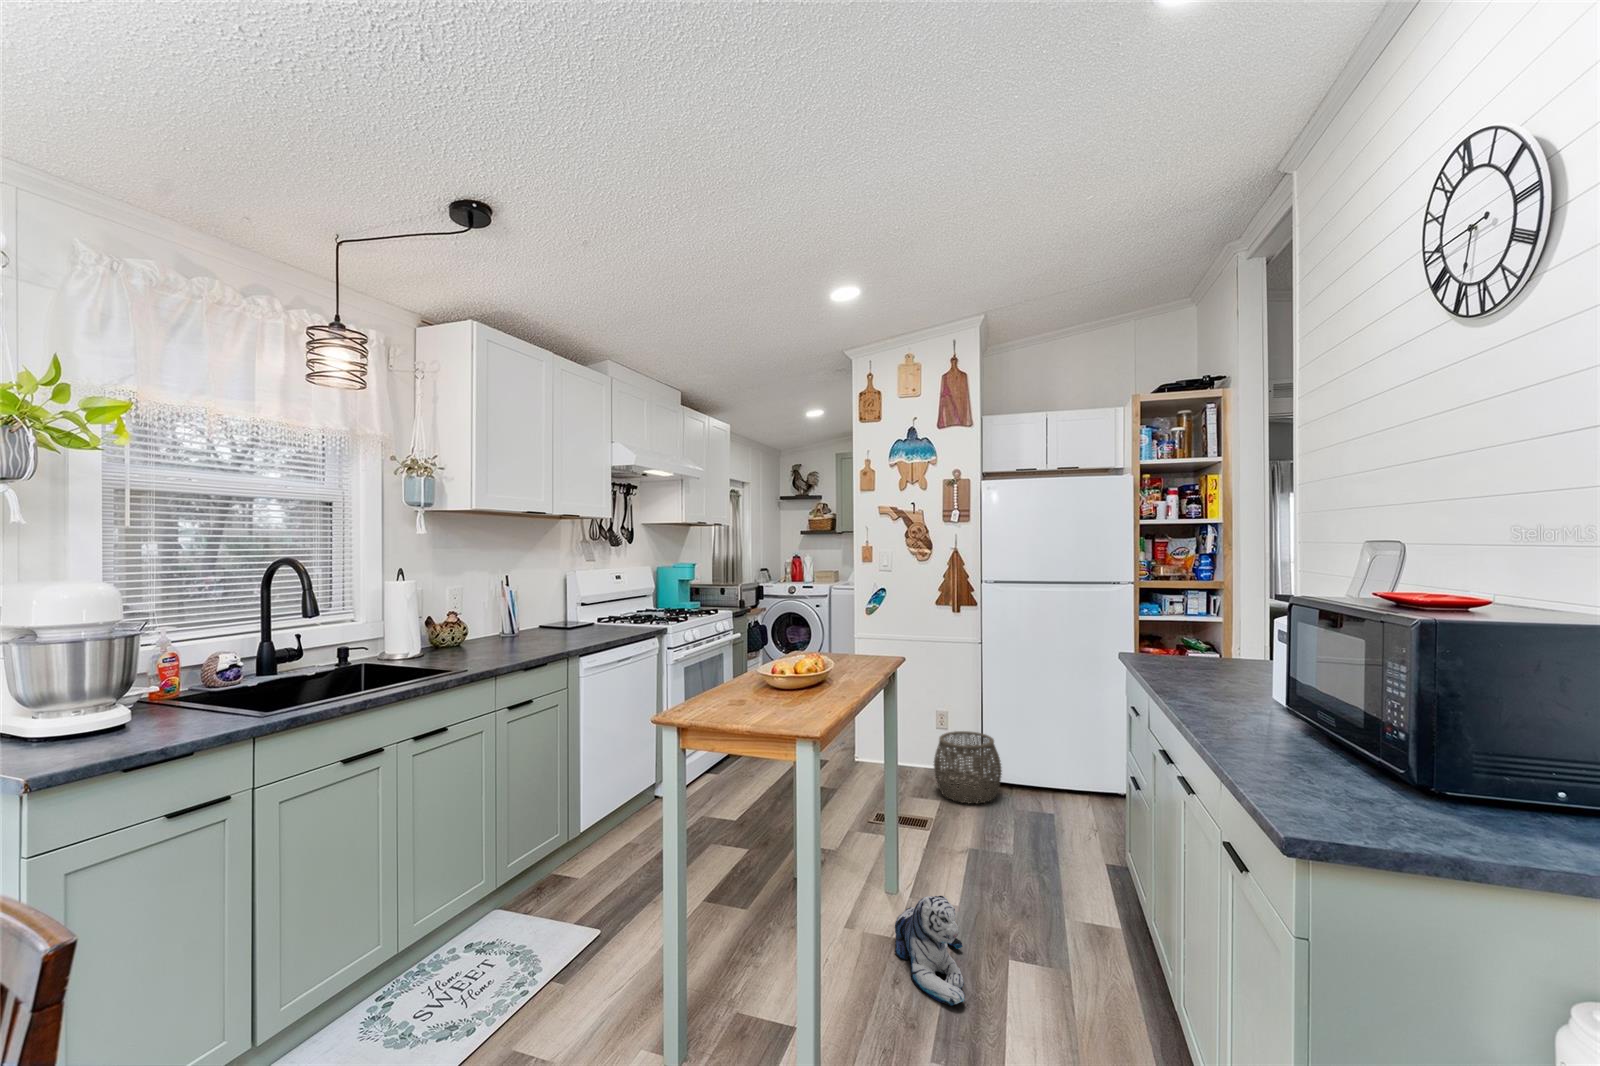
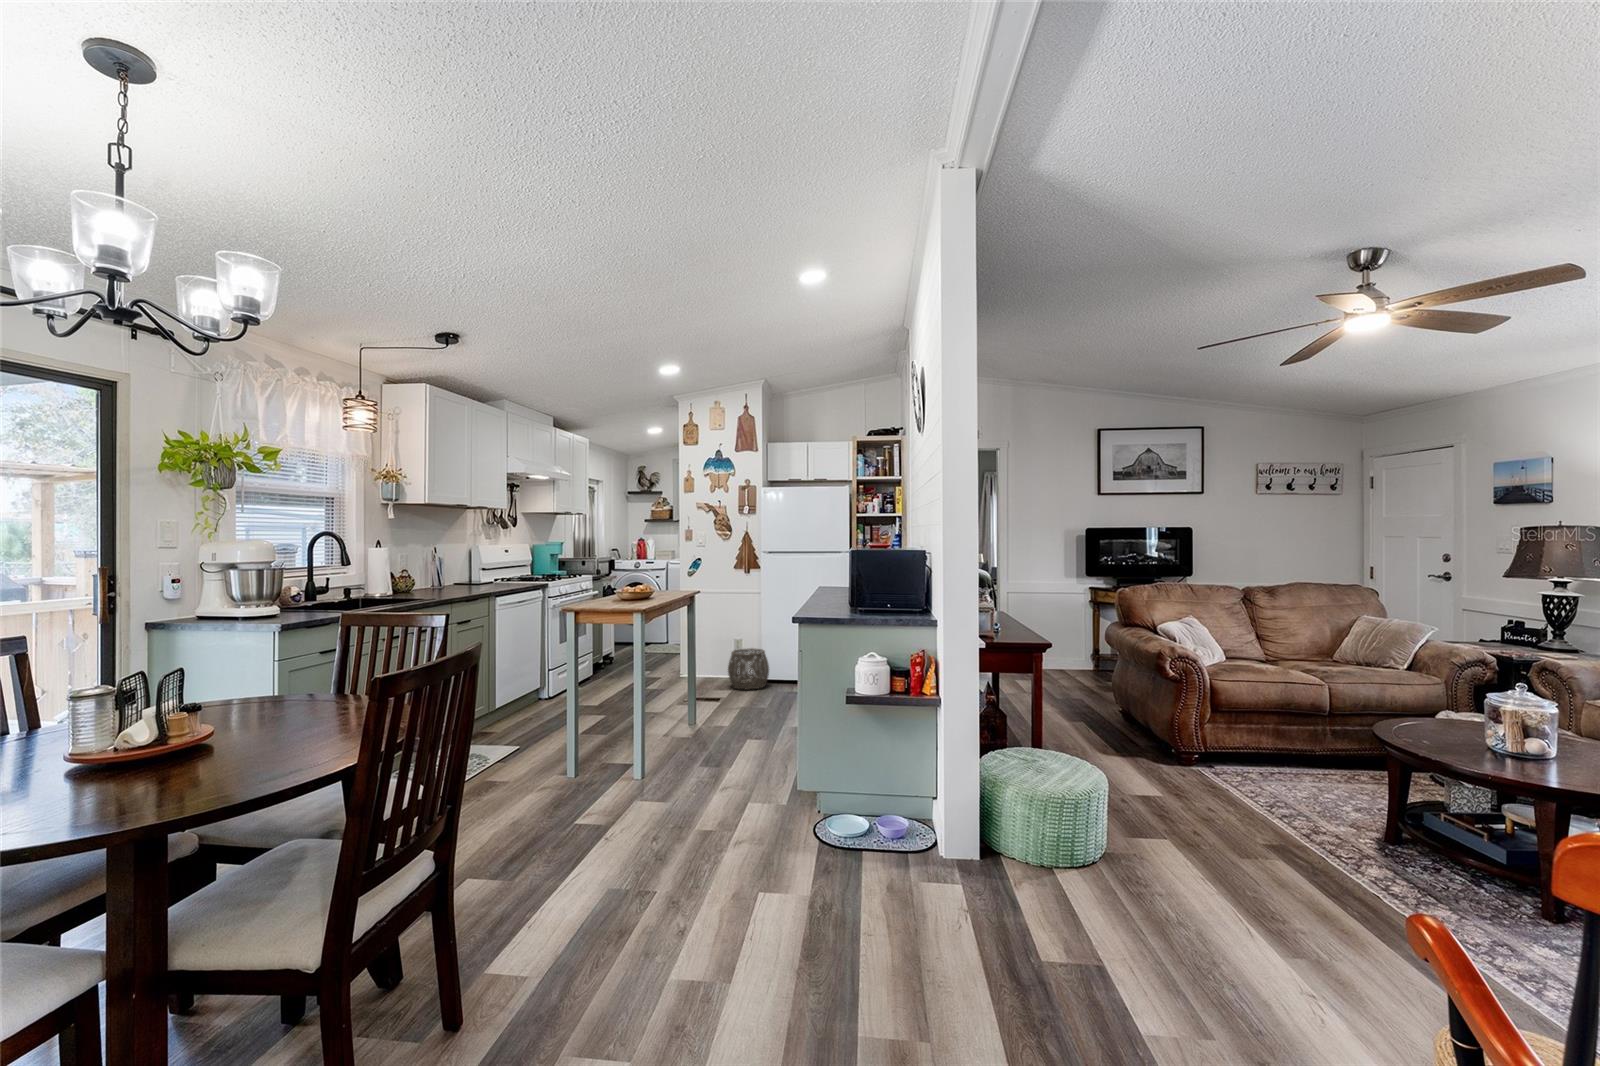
plush toy: present [895,896,965,1006] -> none [686,704,722,747]

